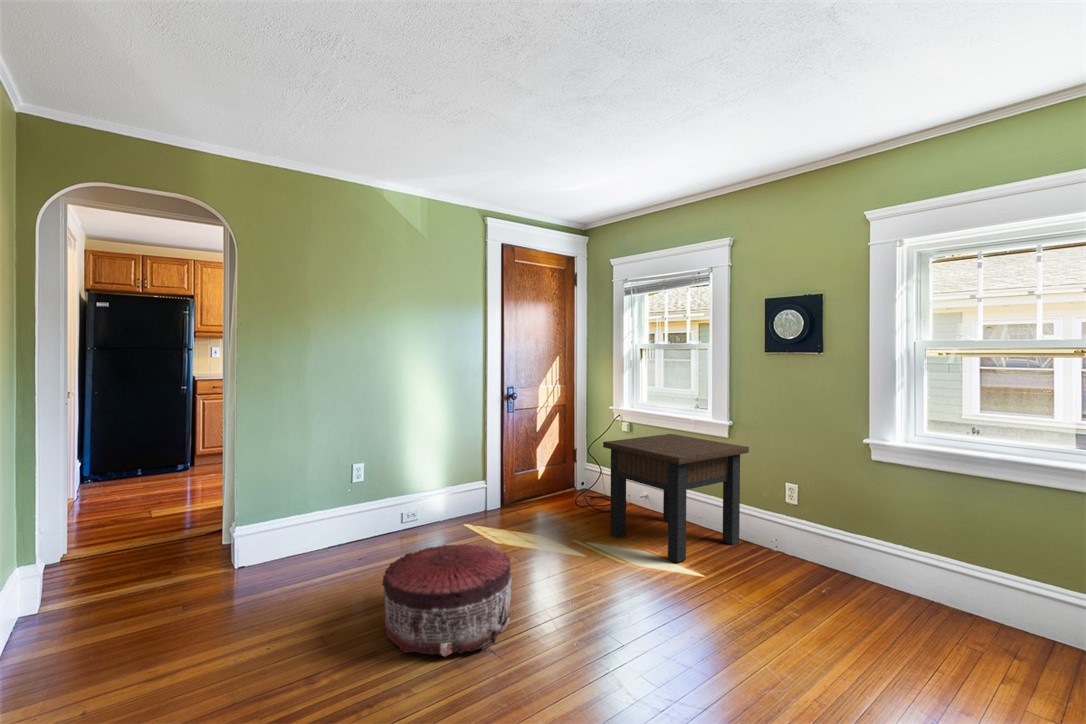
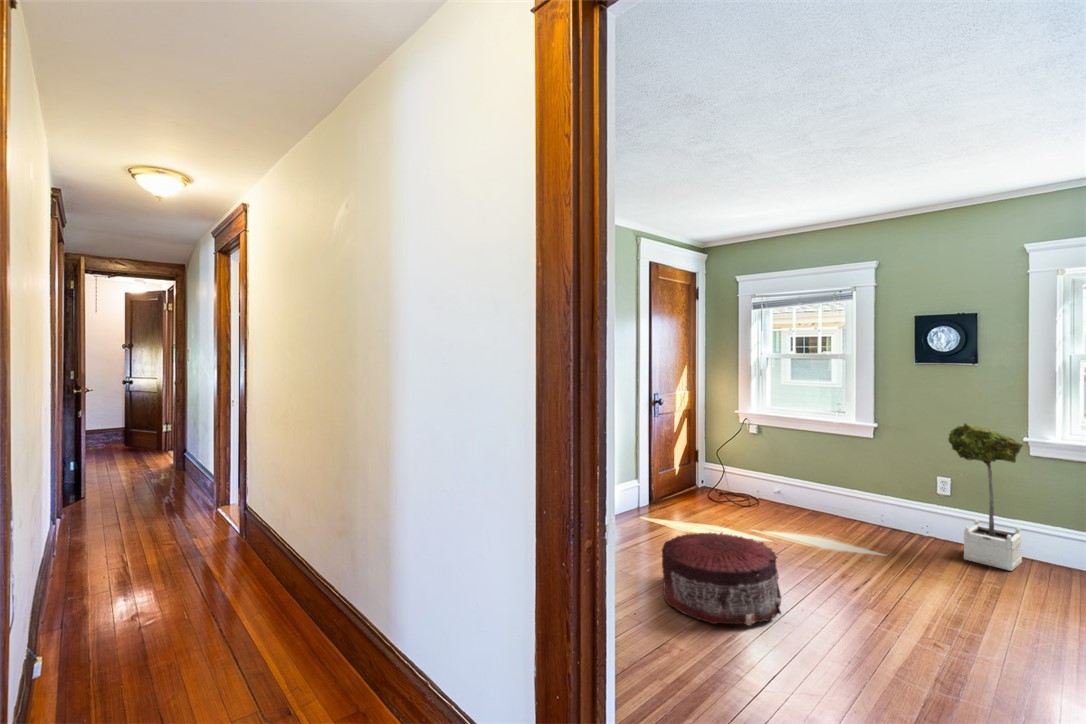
potted tree: none [781,422,858,597] -> present [948,423,1023,571]
side table: present [603,434,749,563] -> none [765,435,898,547]

